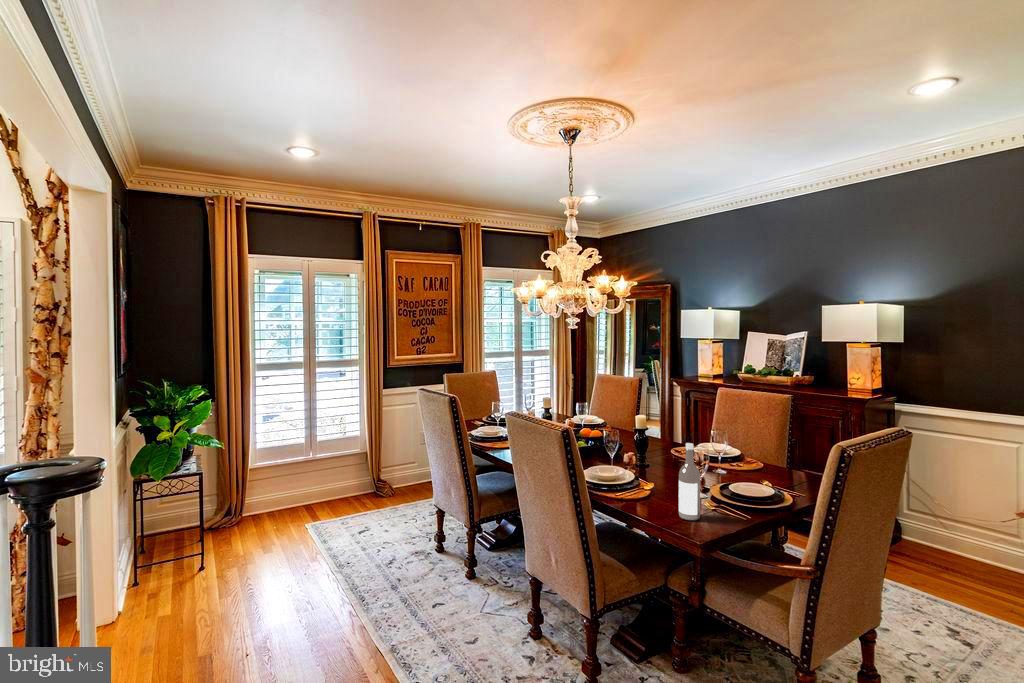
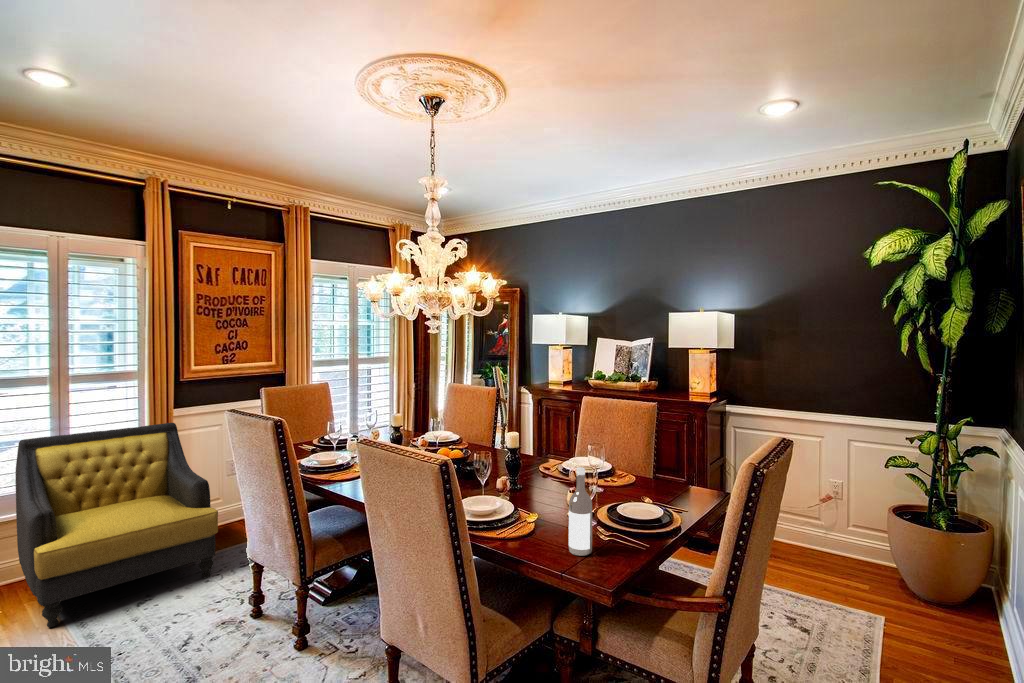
armchair: none [285,400,413,539] -> present [15,423,218,627]

